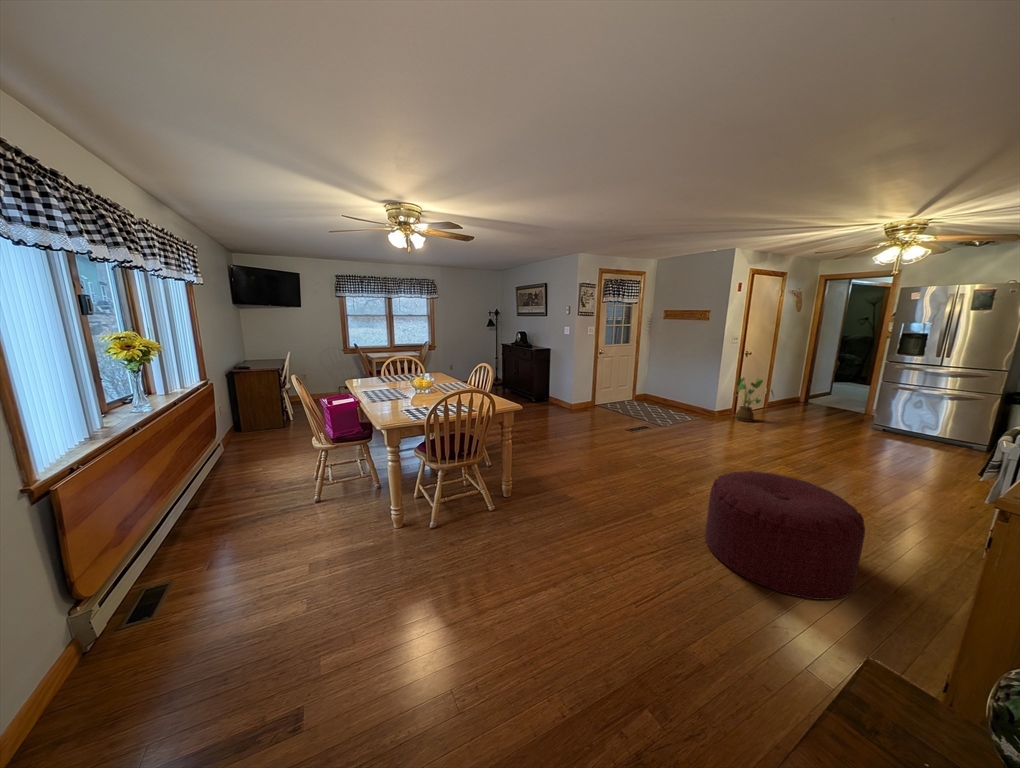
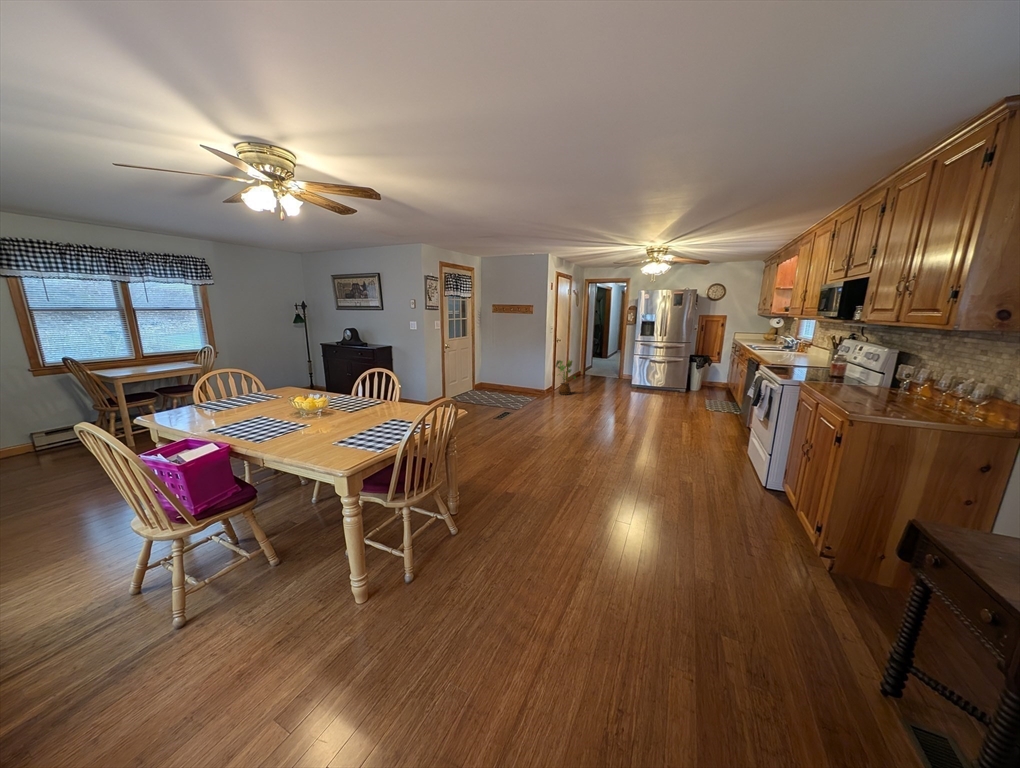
ottoman: present [705,471,865,600] -> none [620,431,719,512]

